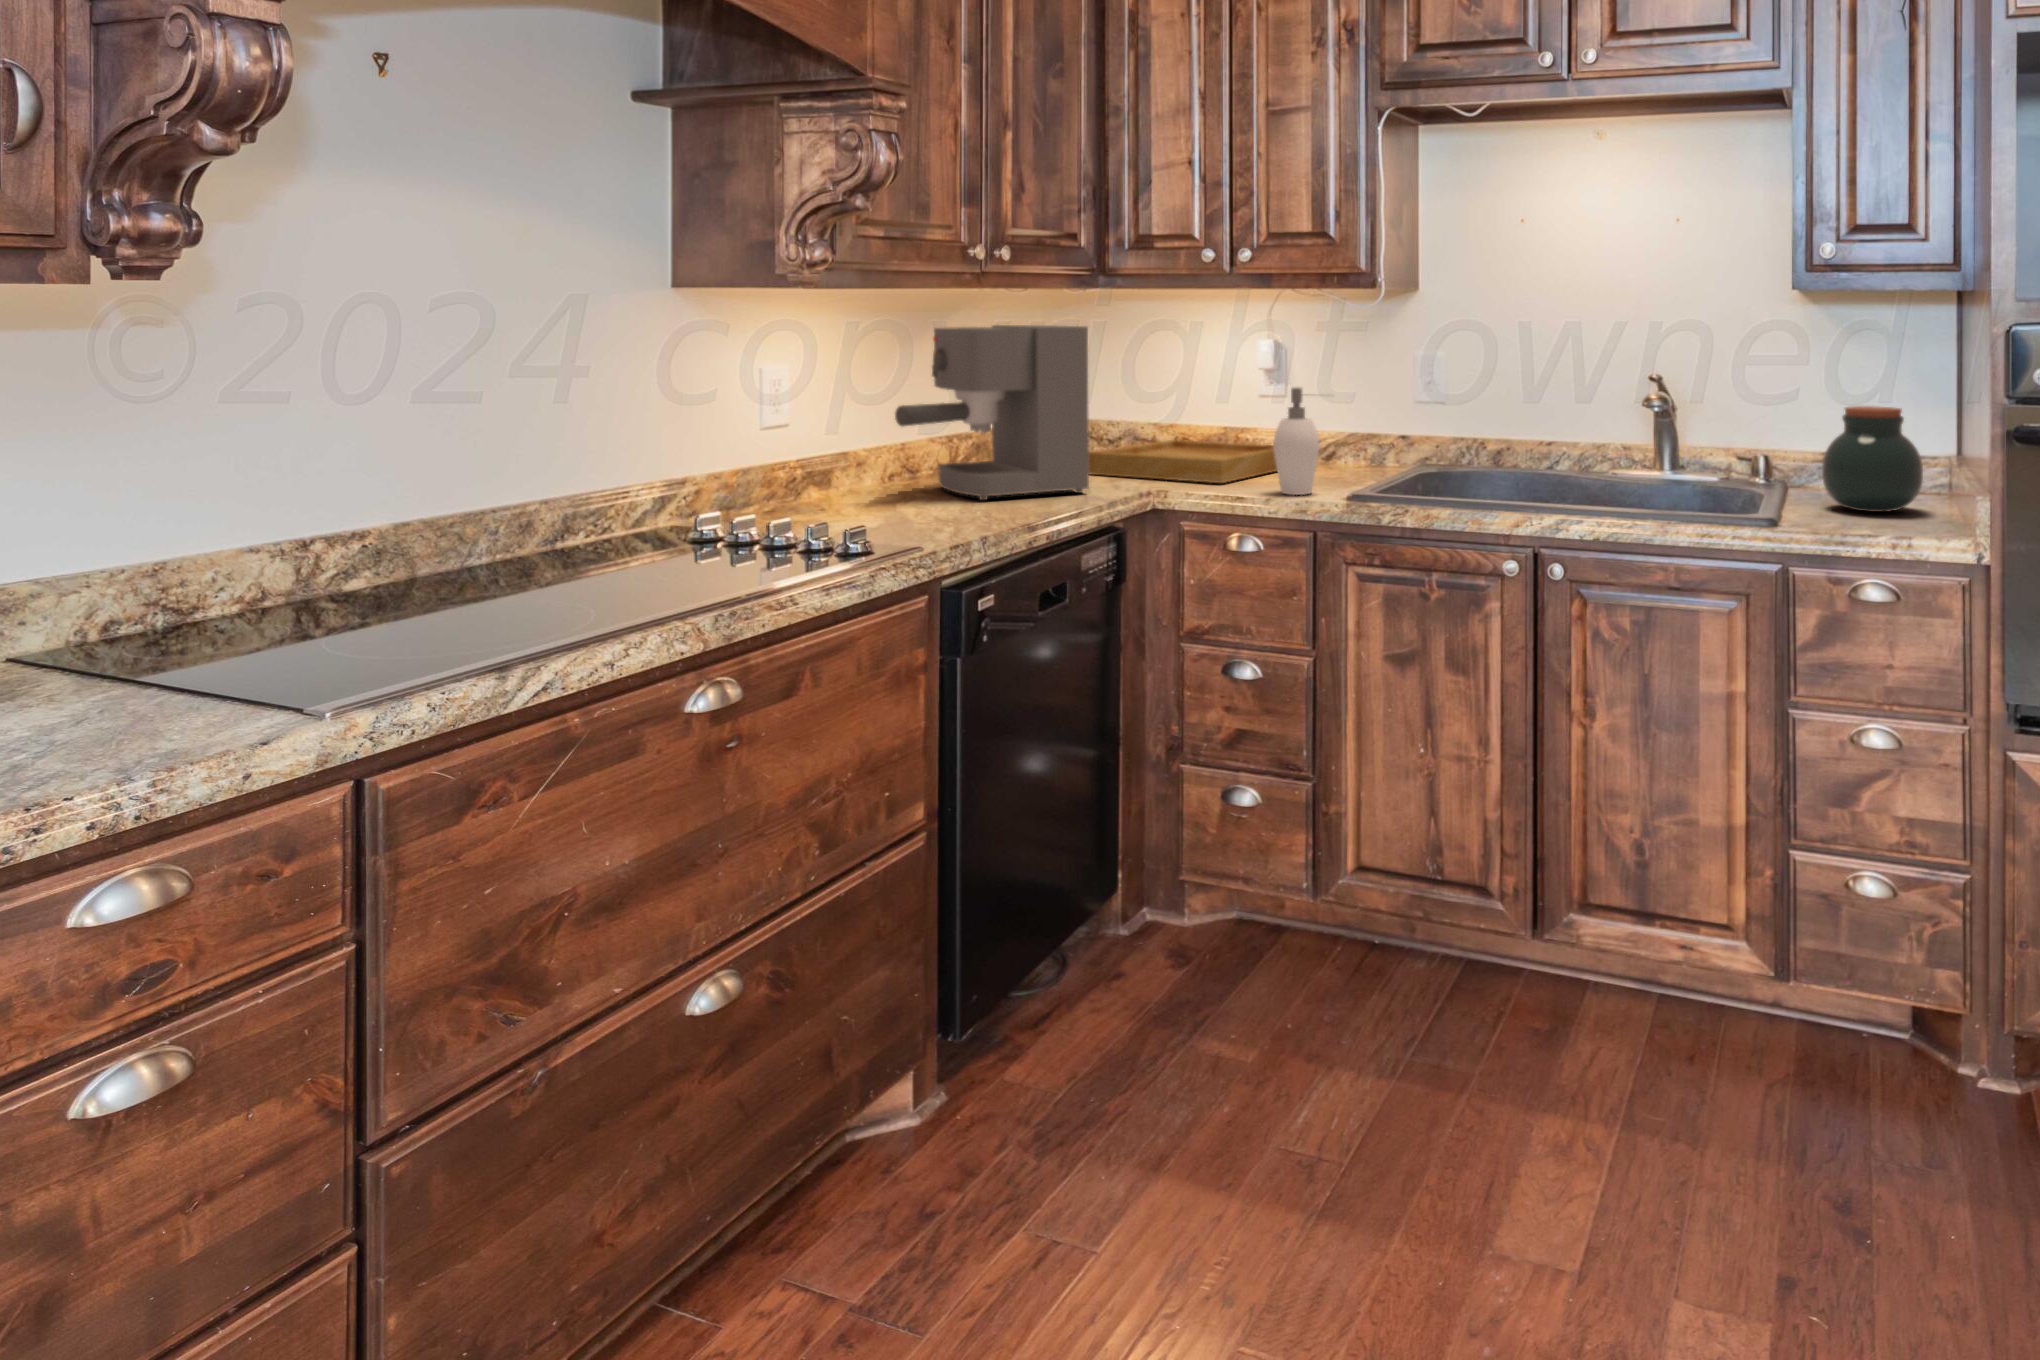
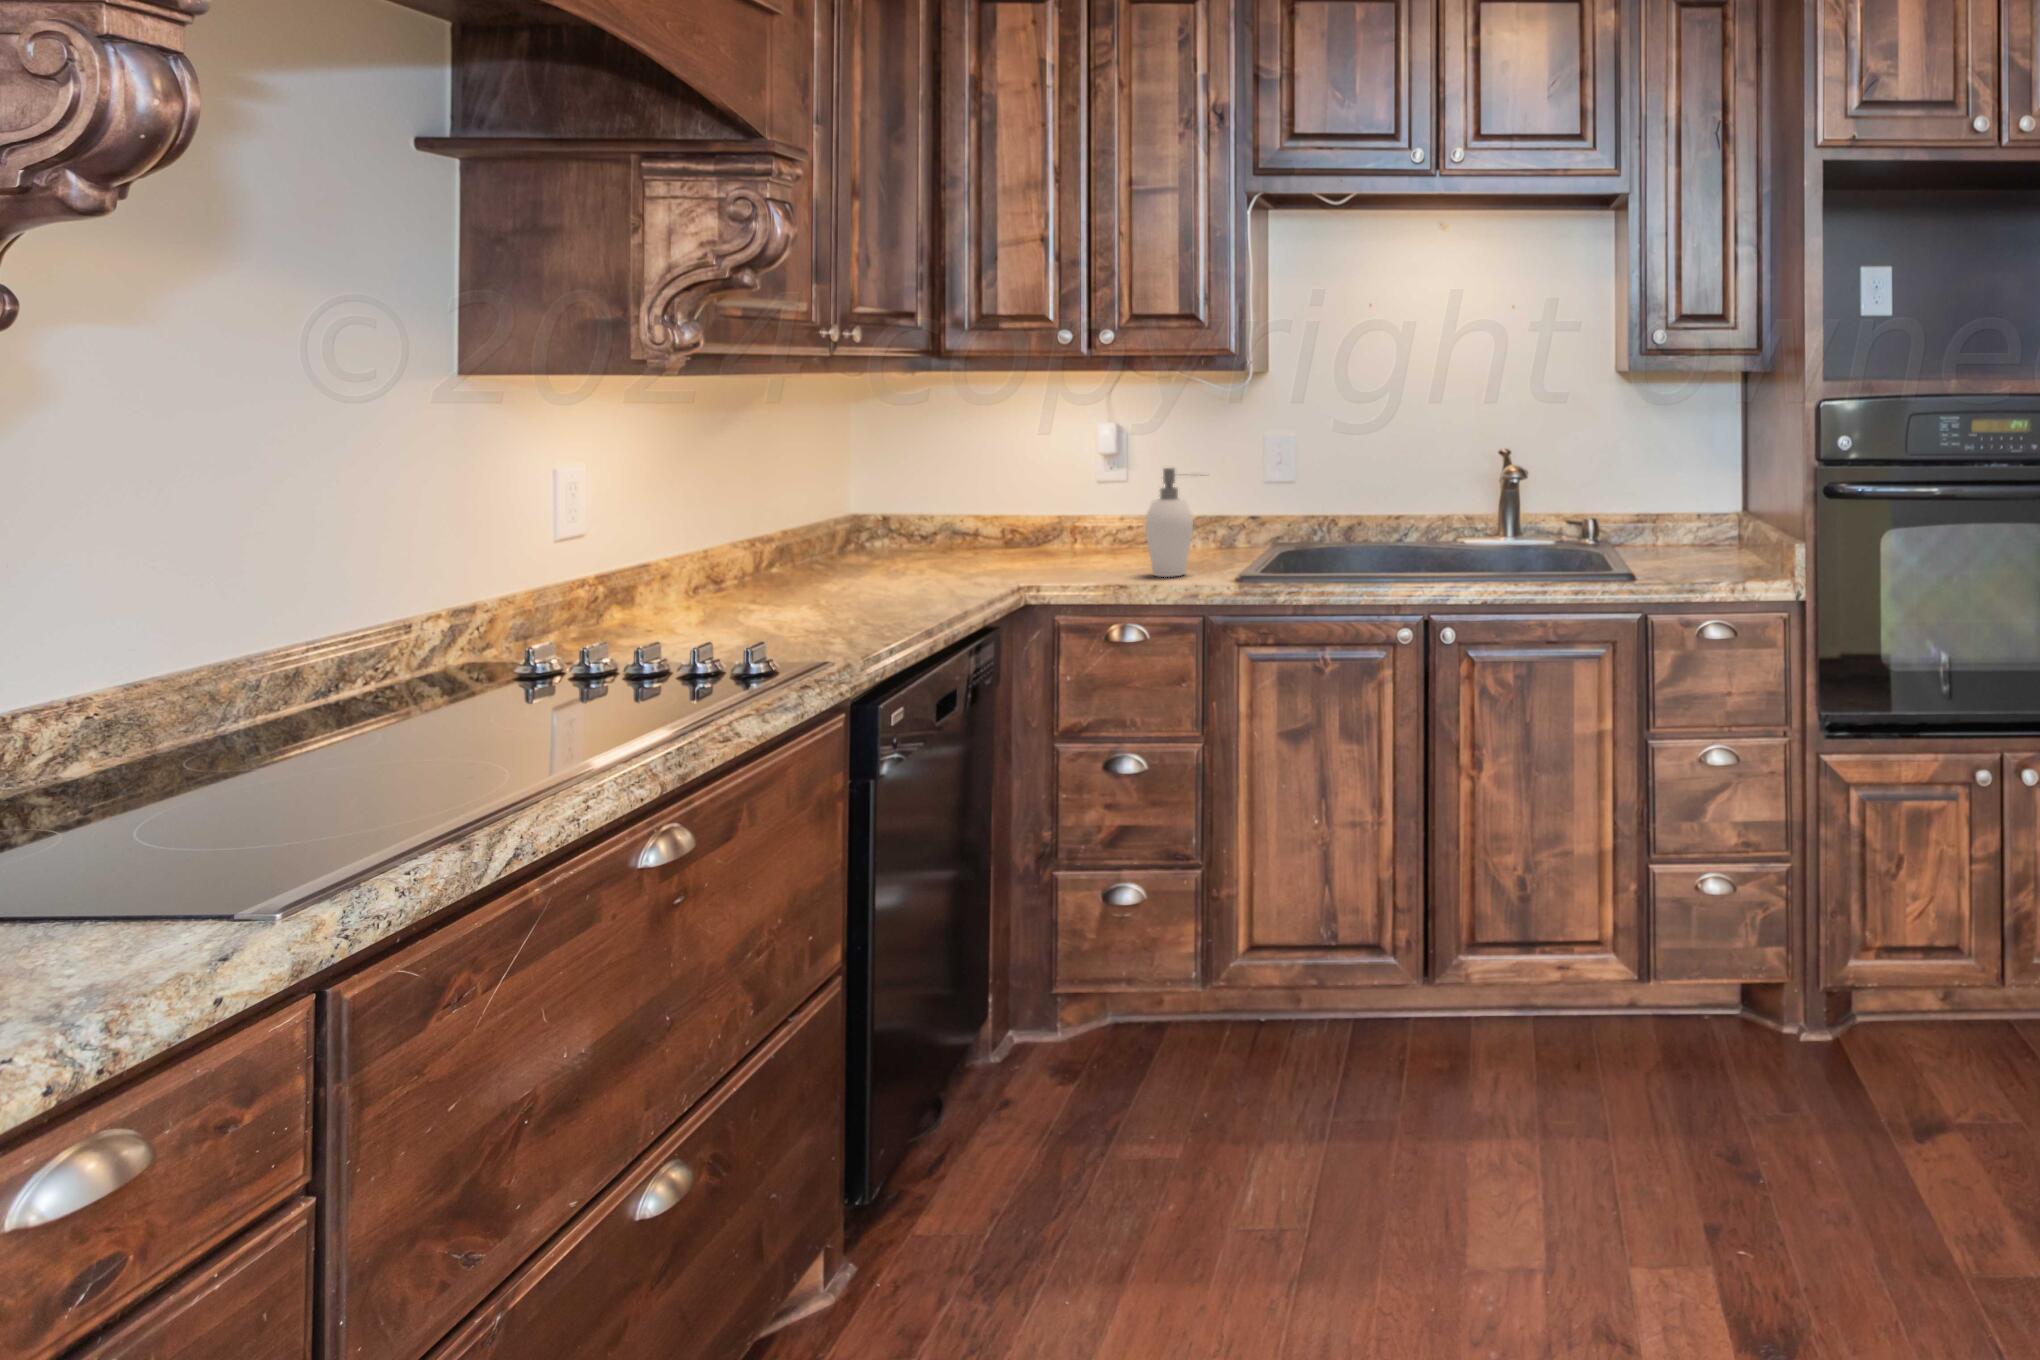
coffee maker: present [895,325,1089,500] -> none [725,408,947,603]
jar: present [1822,406,1923,512] -> none [1649,470,1731,562]
tray: present [1089,440,1277,483] -> none [920,527,1137,569]

